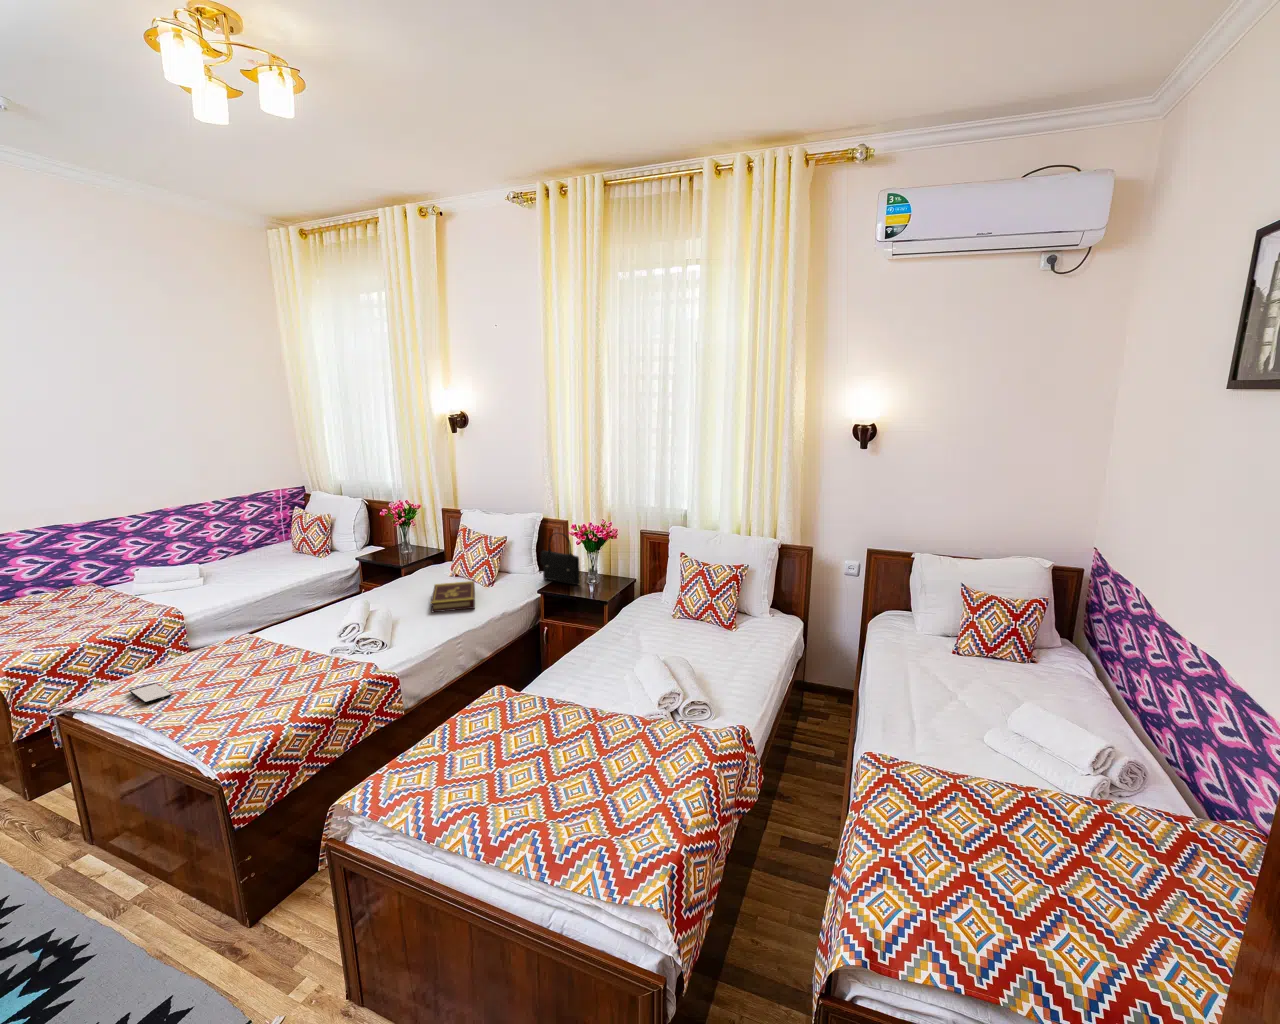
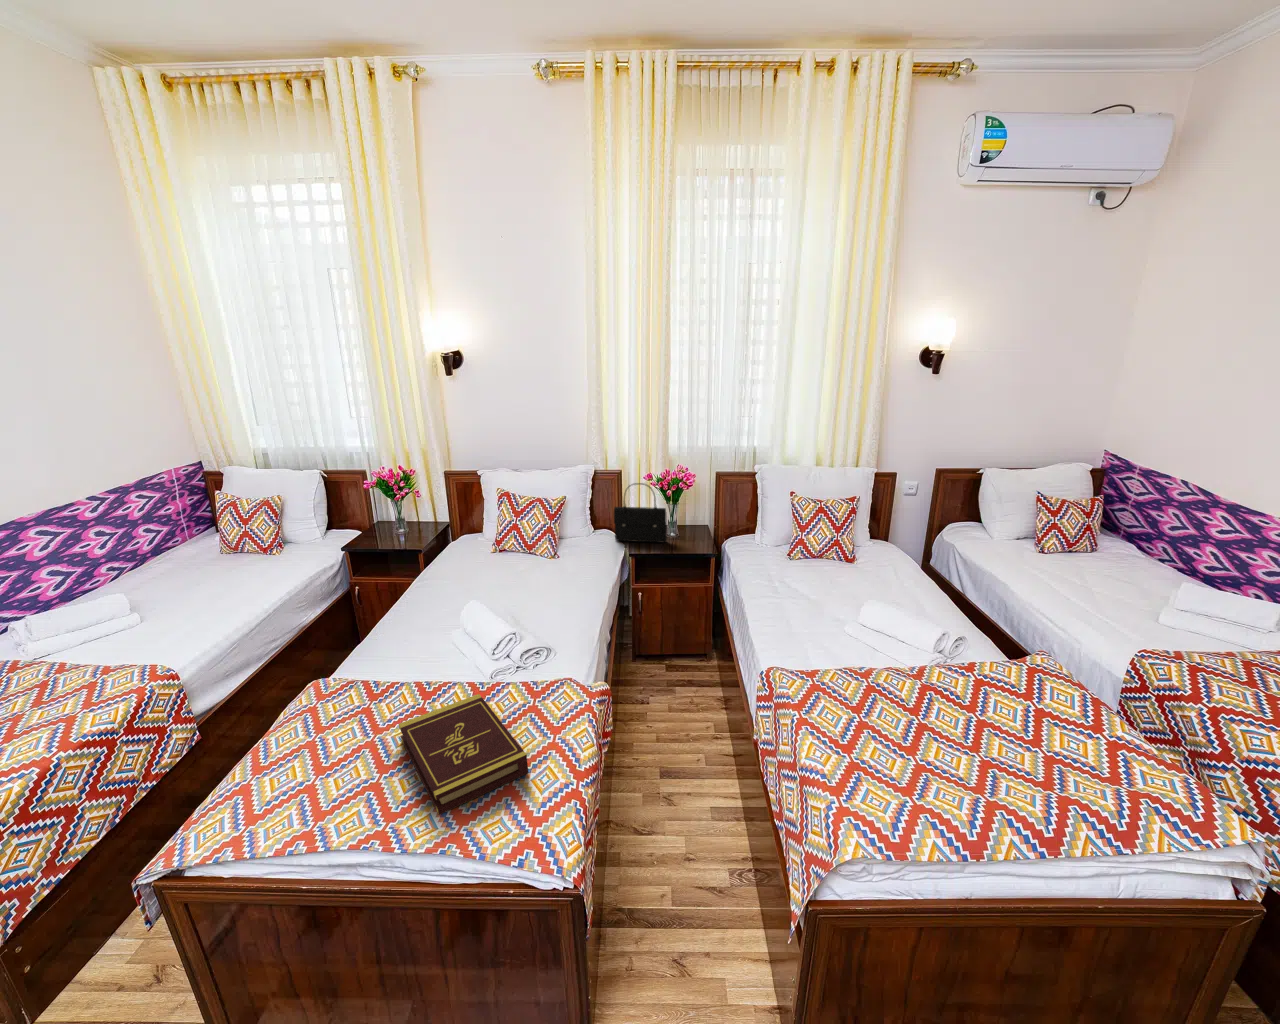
book: present [431,581,475,612] -> present [399,694,528,815]
smartphone: present [129,683,172,703] -> none [271,785,352,820]

